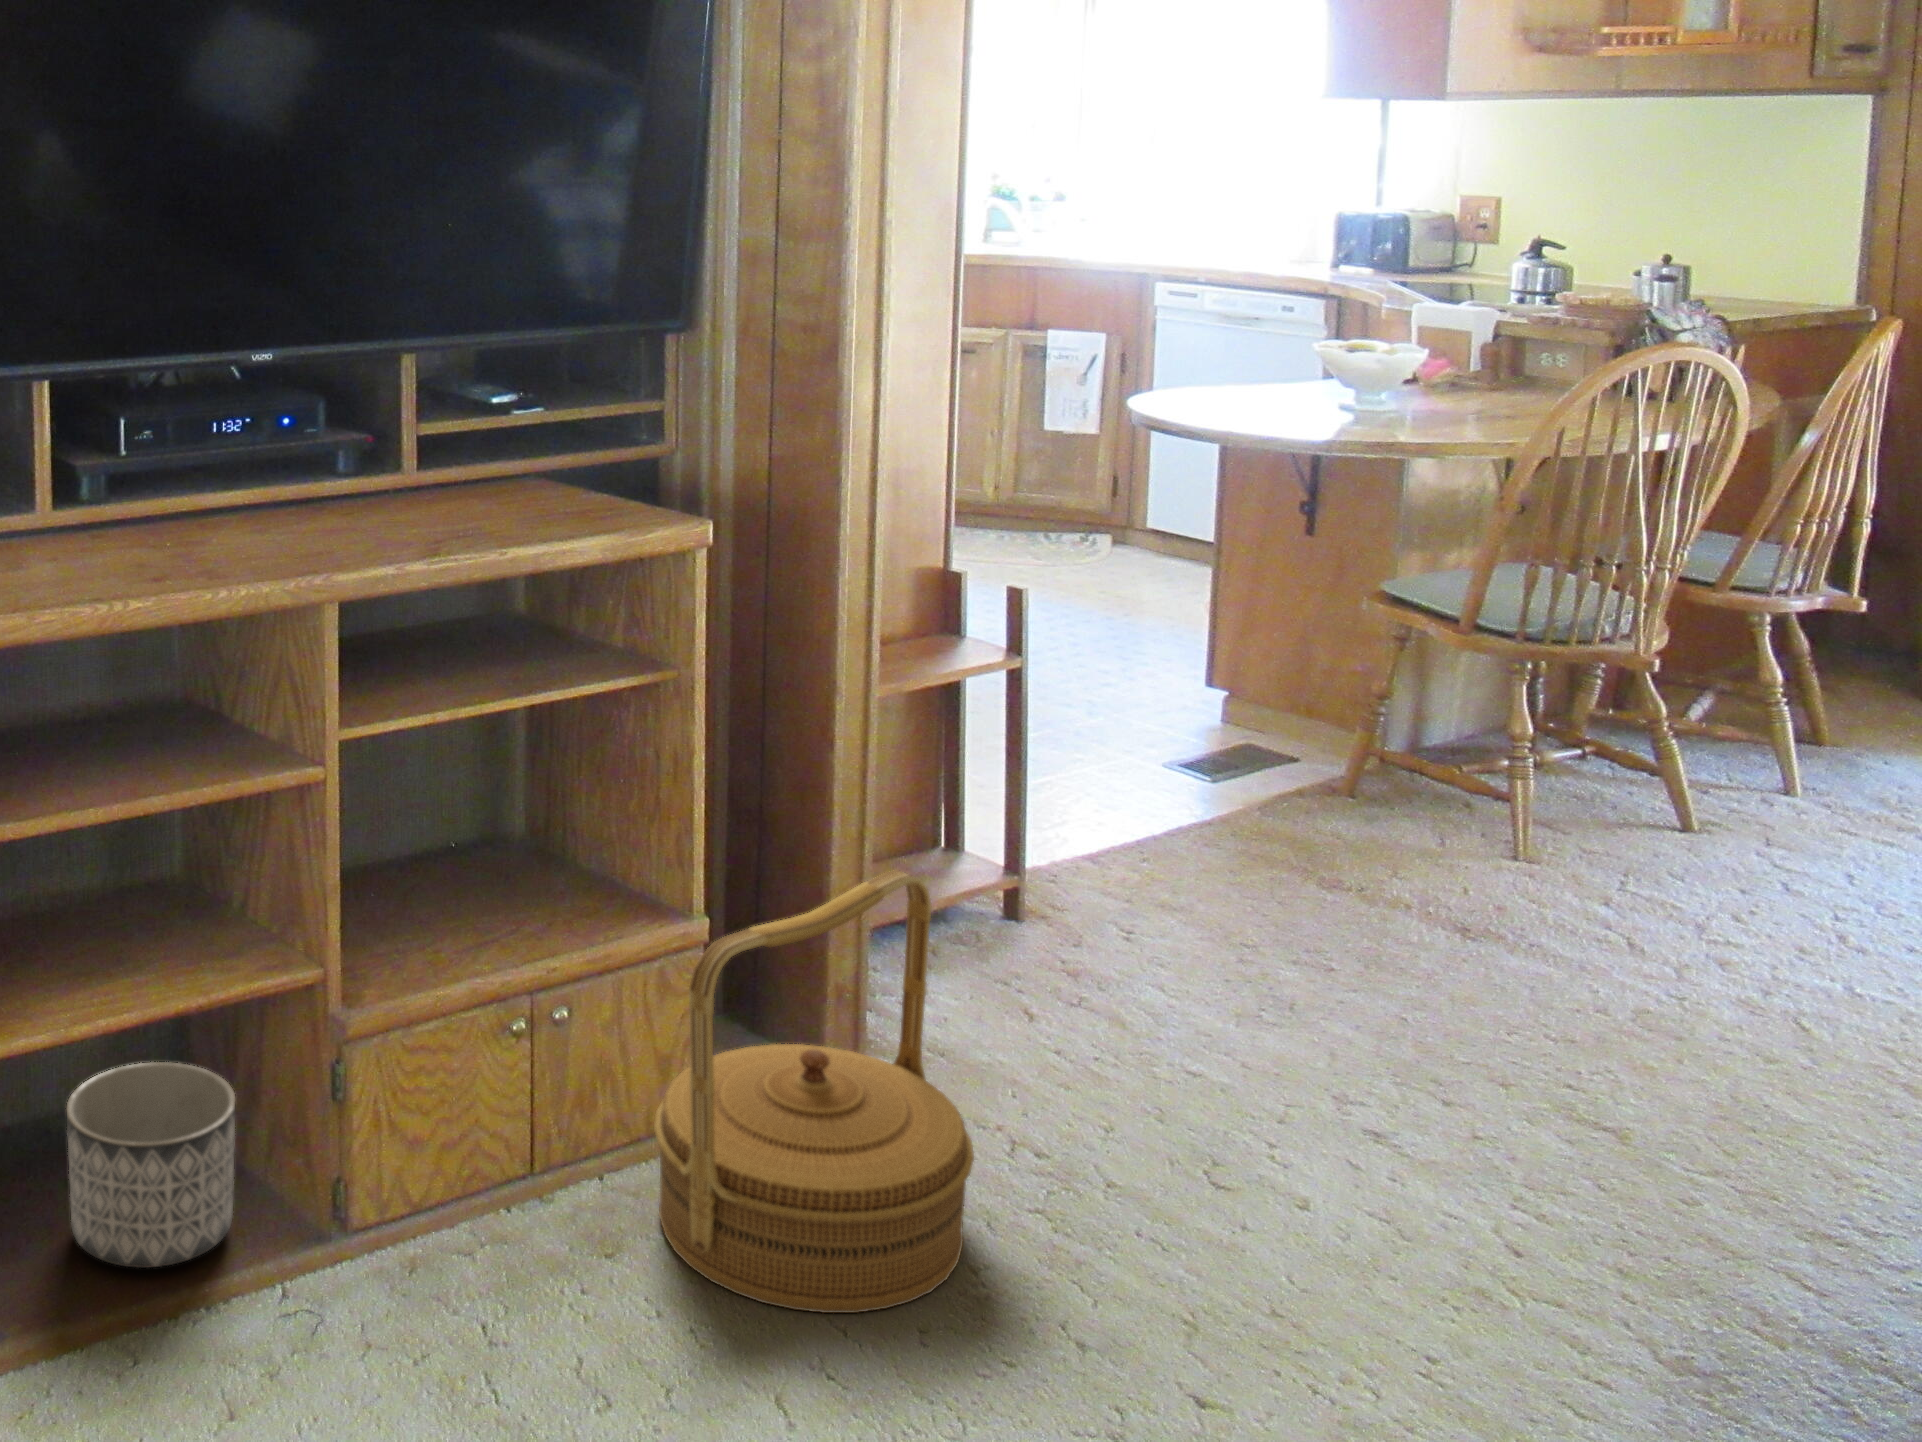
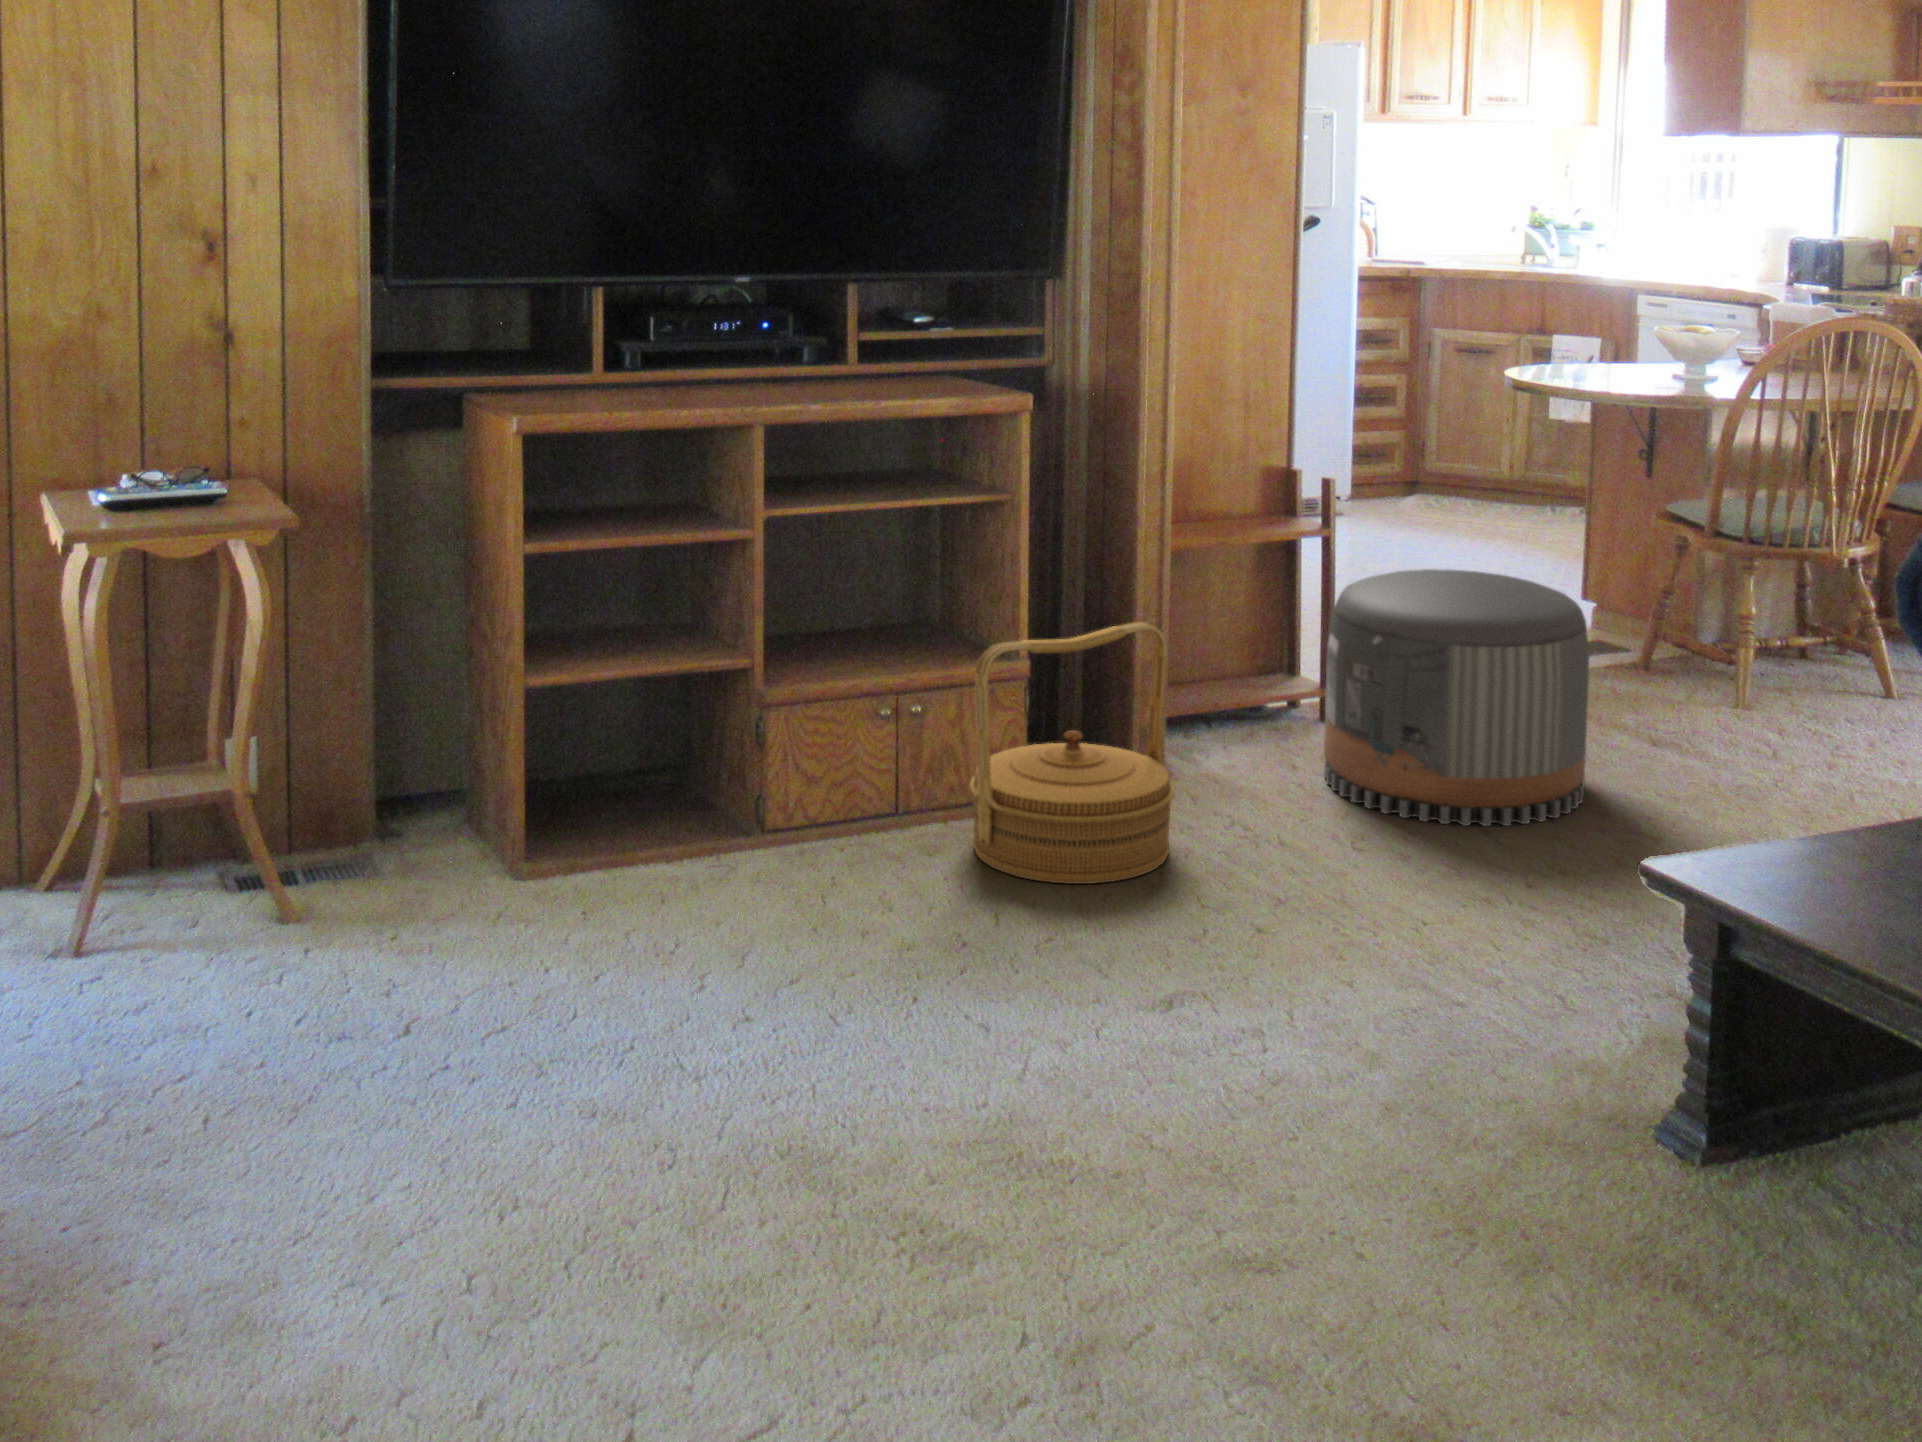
pouf: none [1076,728,1477,1130] -> present [1324,569,1589,826]
planter: present [66,1062,235,1268] -> none [594,729,702,842]

